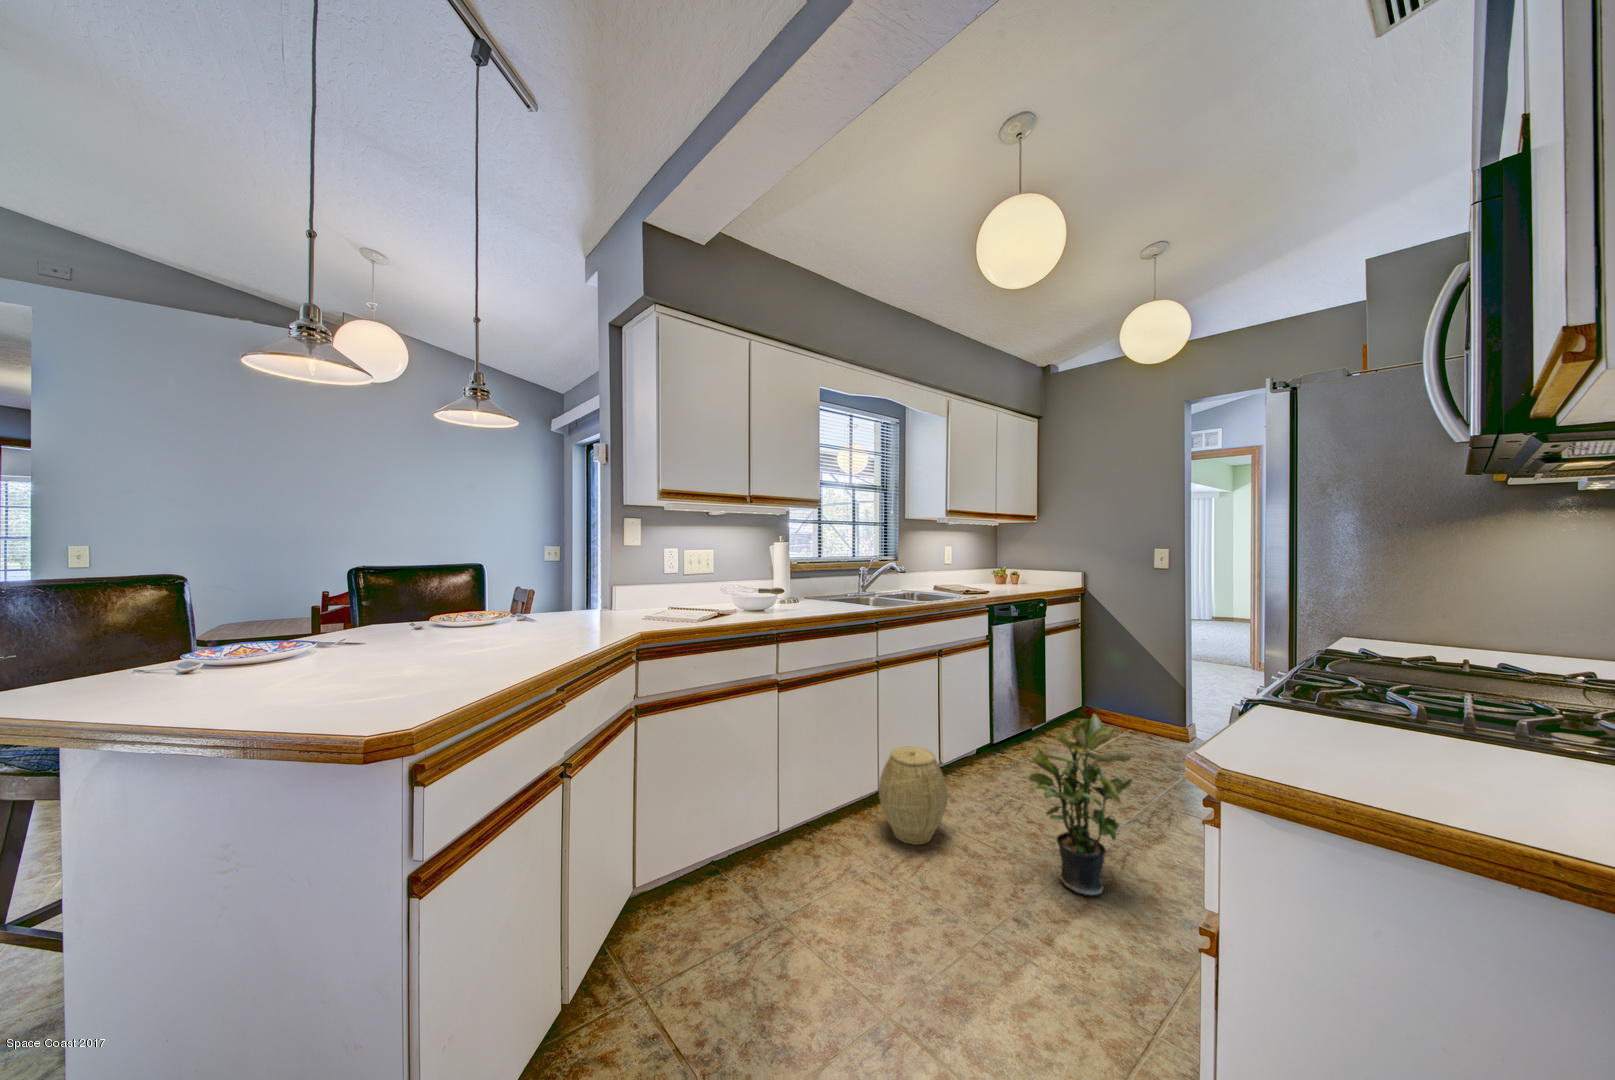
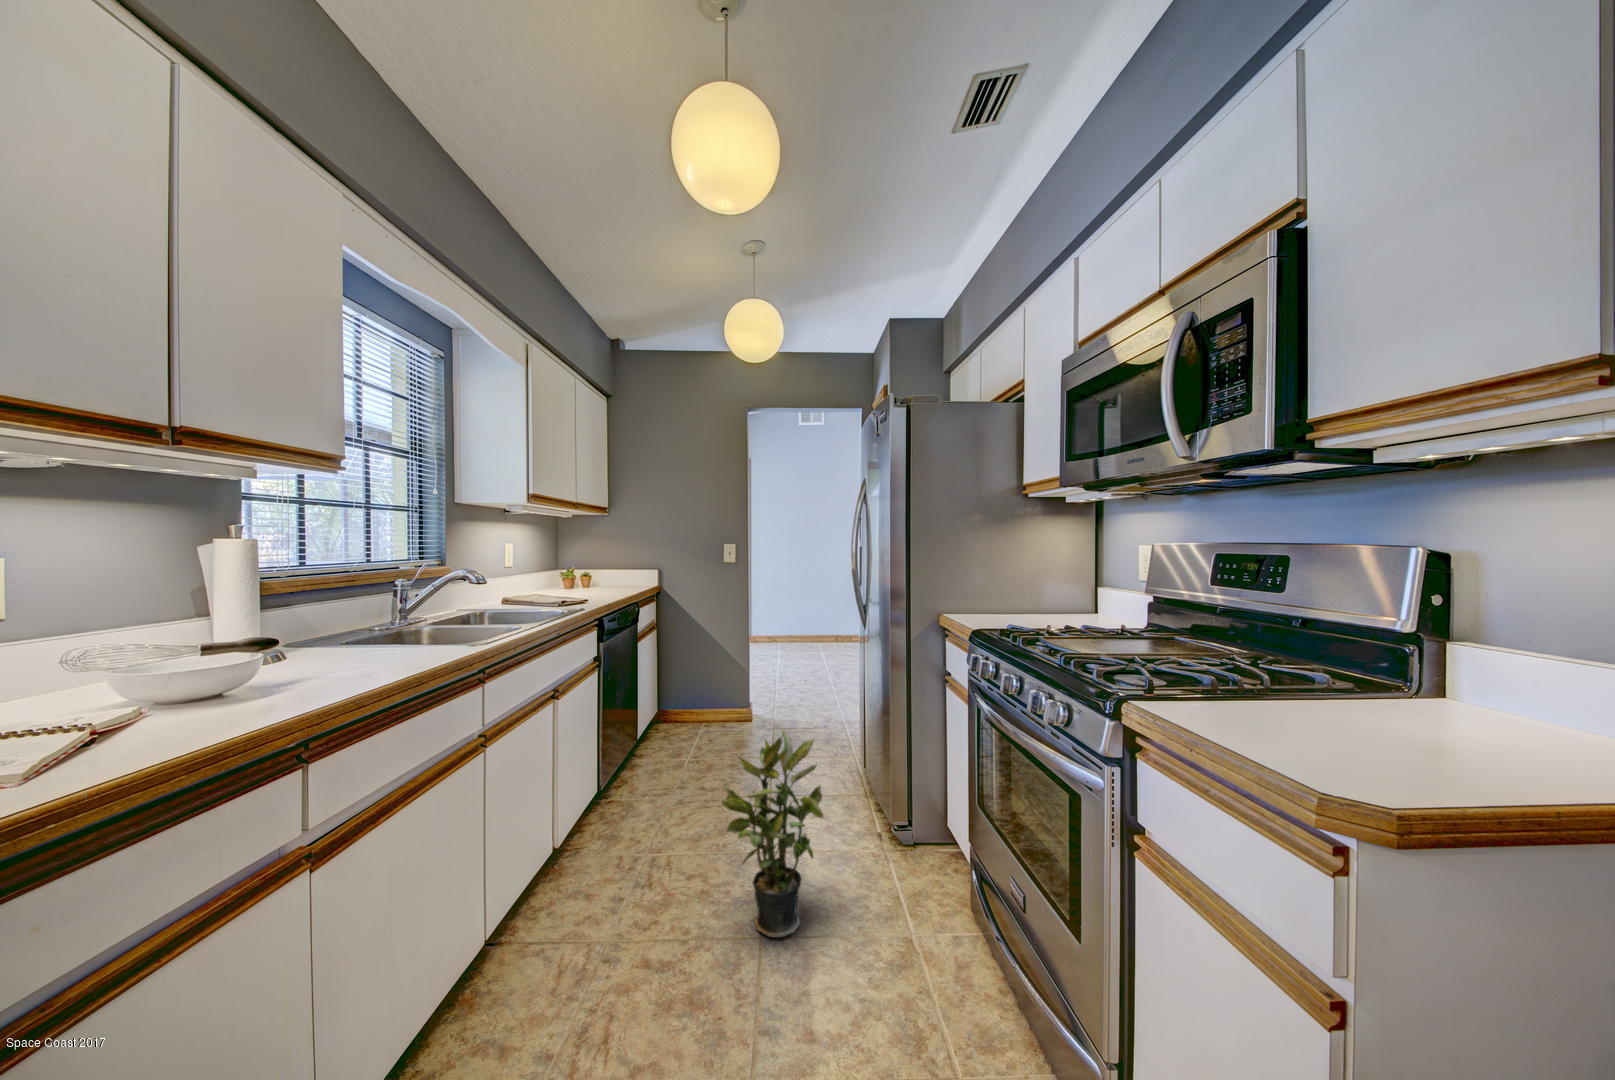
woven basket: present [879,747,948,845] -> none [506,848,619,1011]

